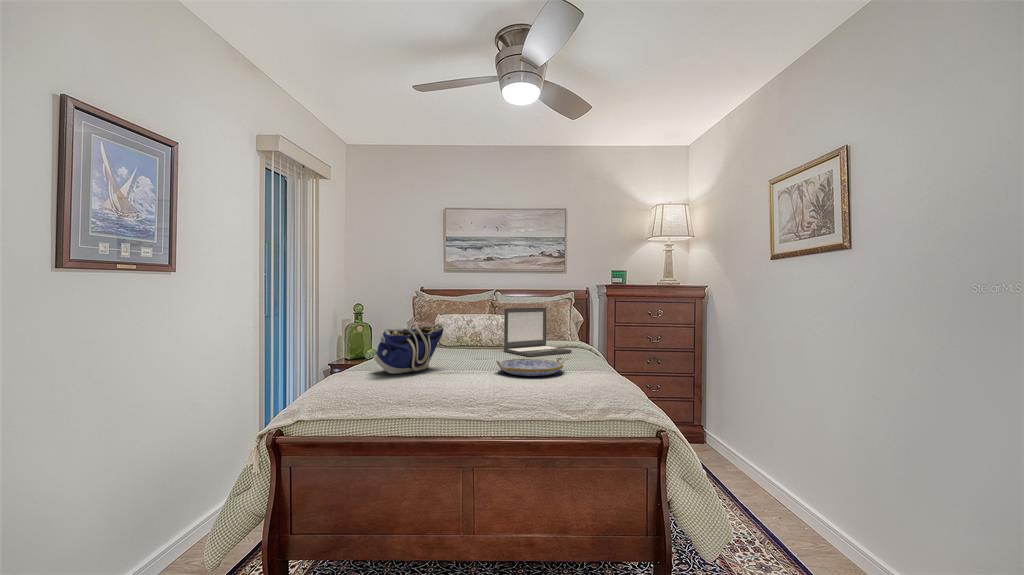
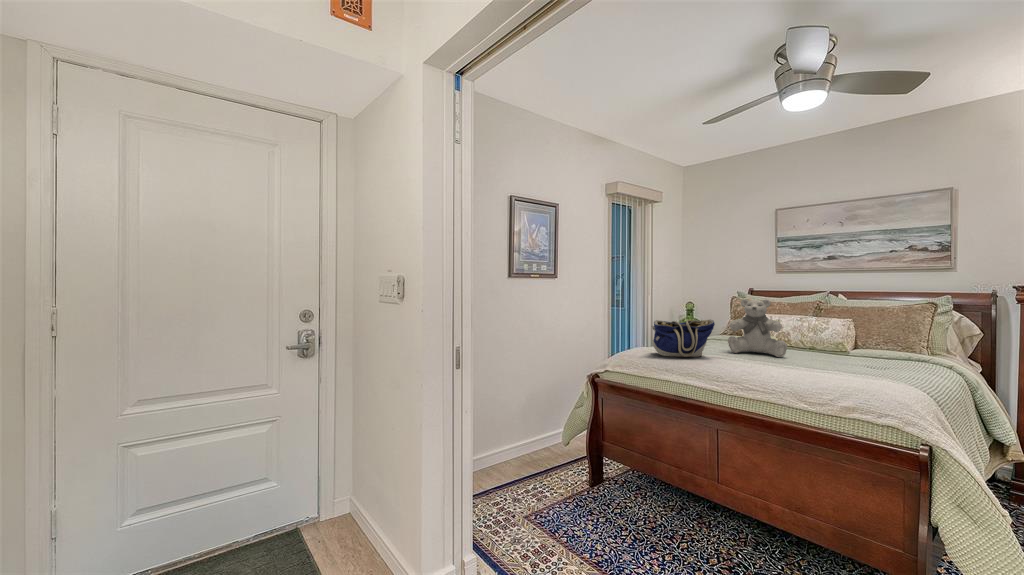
teddy bear: none [442,299,495,359] -> present [728,299,787,357]
laptop: present [504,308,572,357] -> none [812,310,909,367]
serving tray: present [496,357,564,376] -> none [756,357,845,380]

